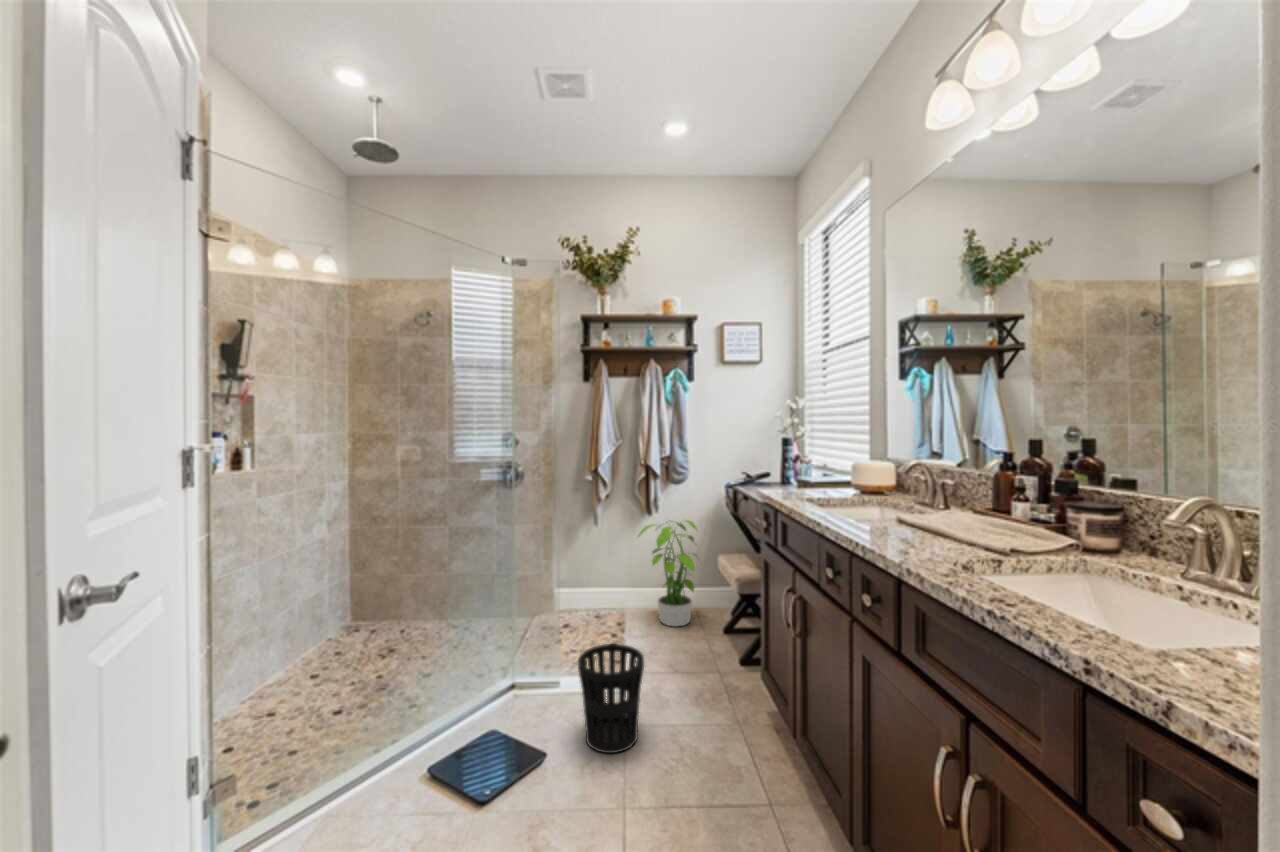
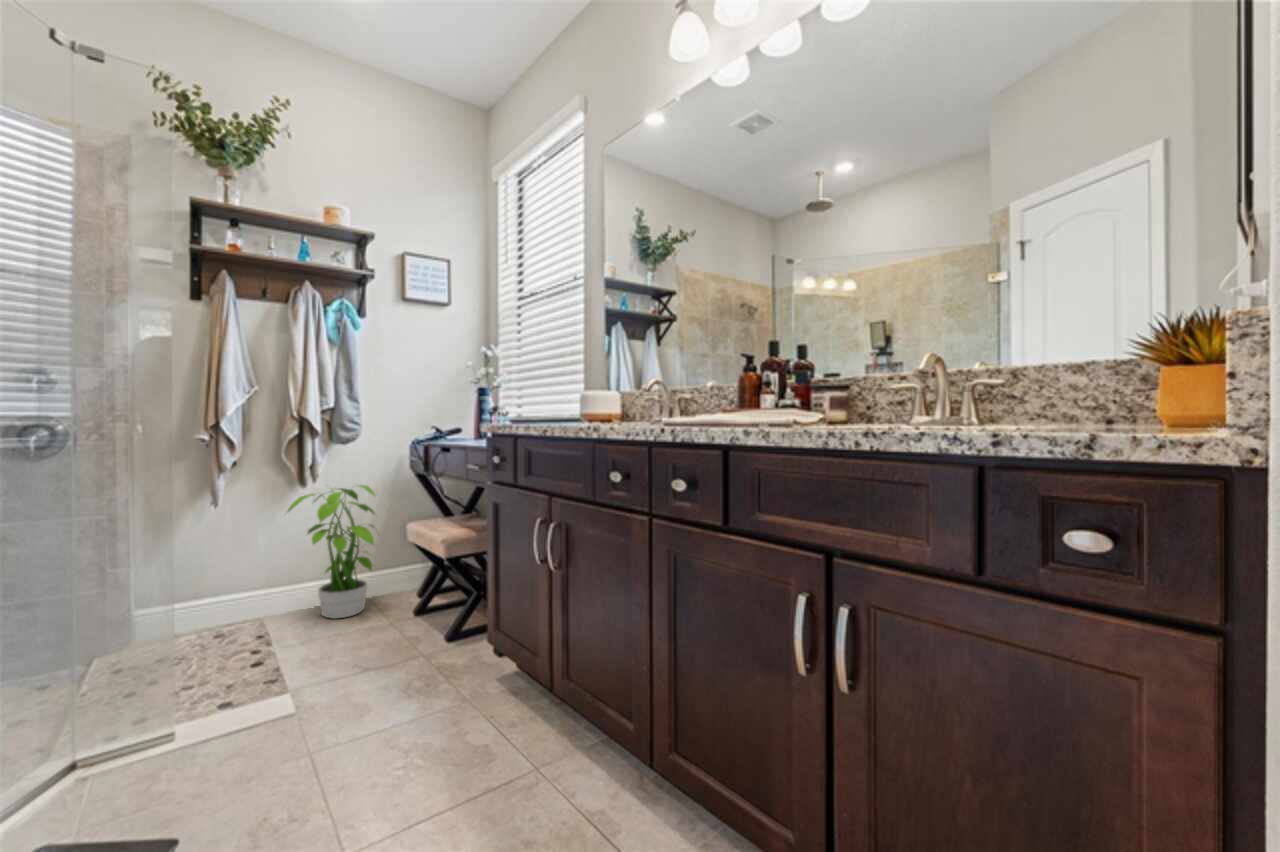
wastebasket: present [578,644,644,753] -> none [220,635,330,784]

